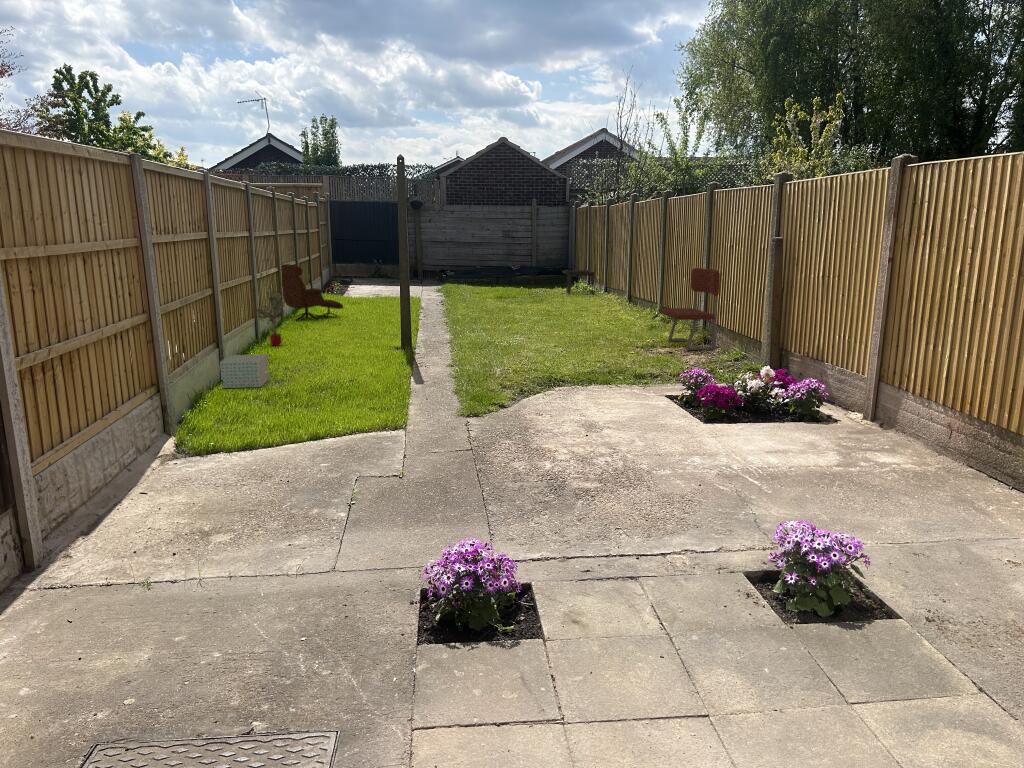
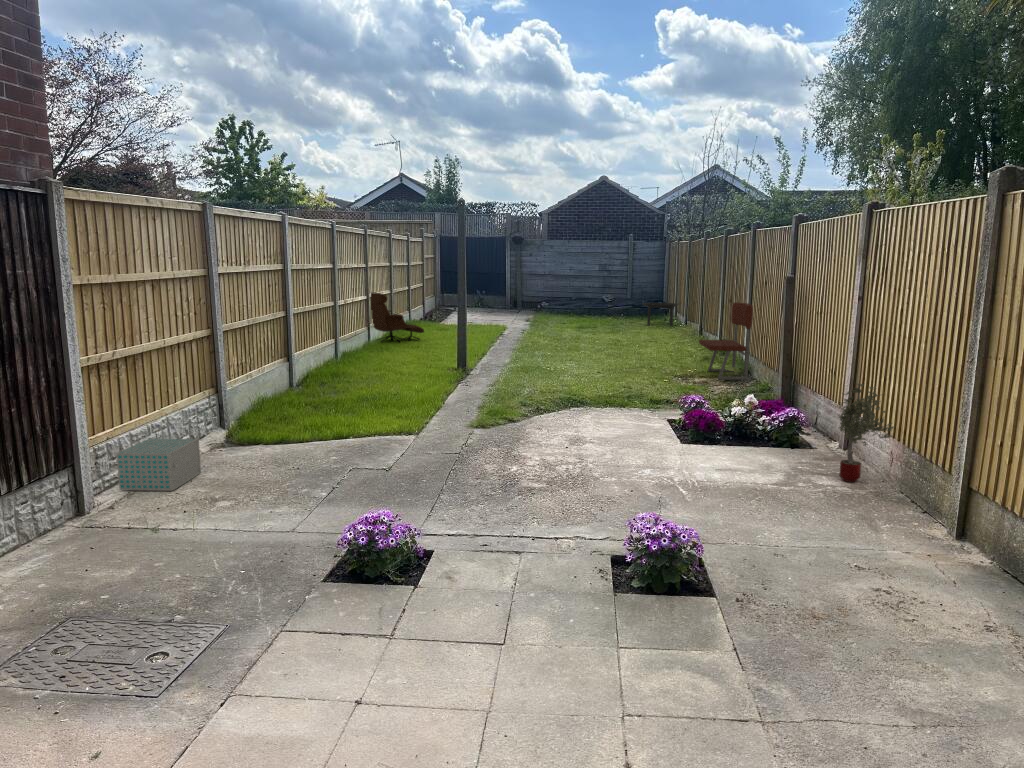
potted tree: present [256,288,285,346] -> present [839,384,895,482]
storage box: present [220,354,269,388] -> present [117,438,201,491]

